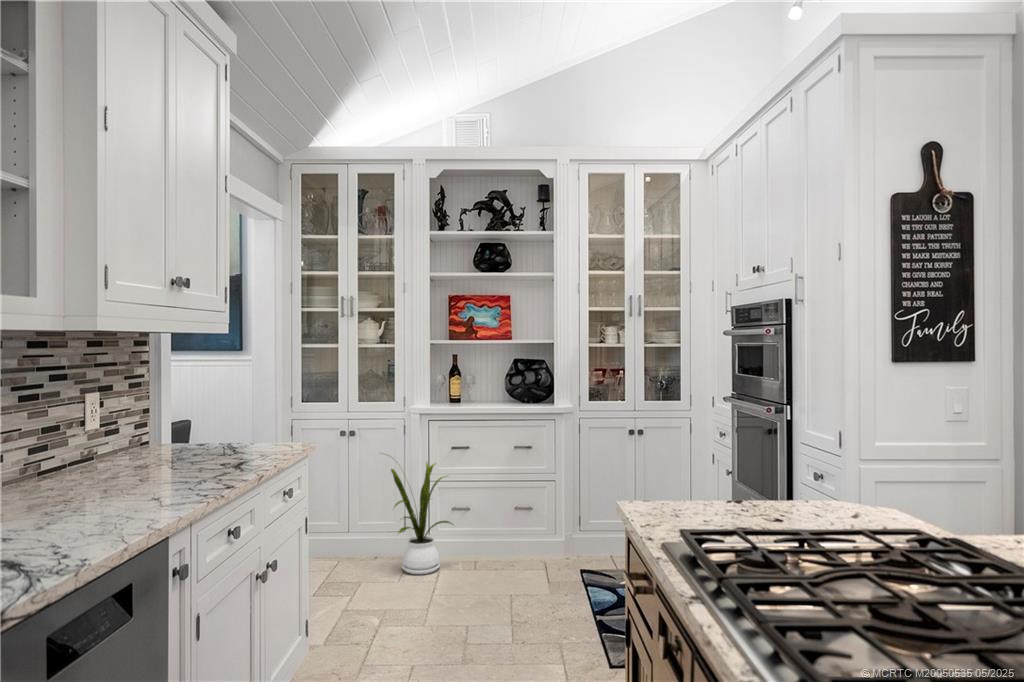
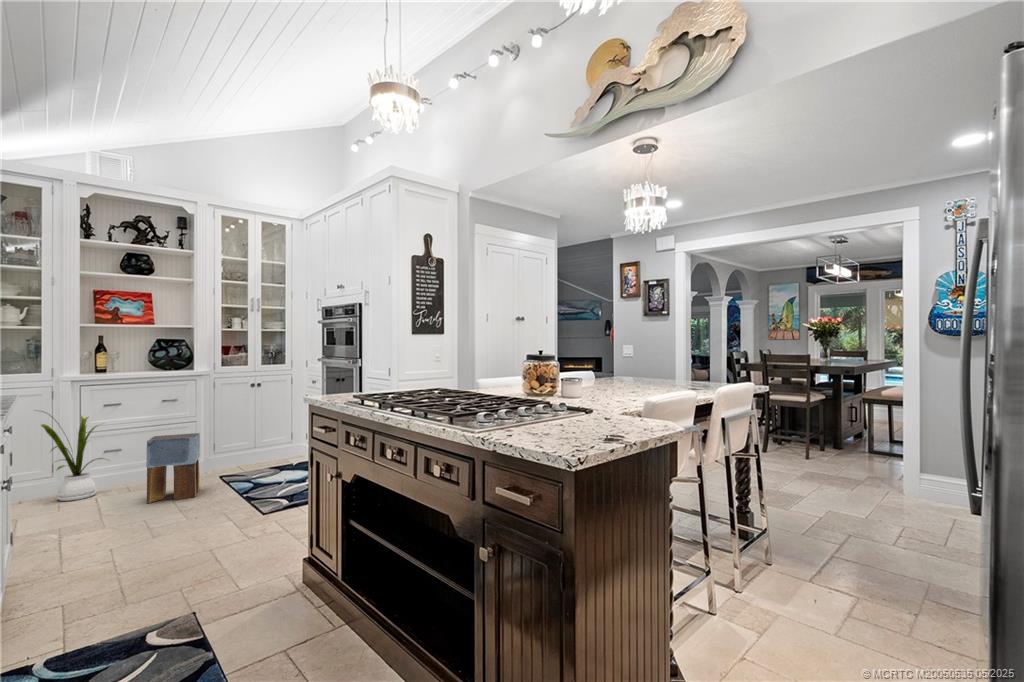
stool: none [477,510,547,622] -> present [146,433,200,503]

